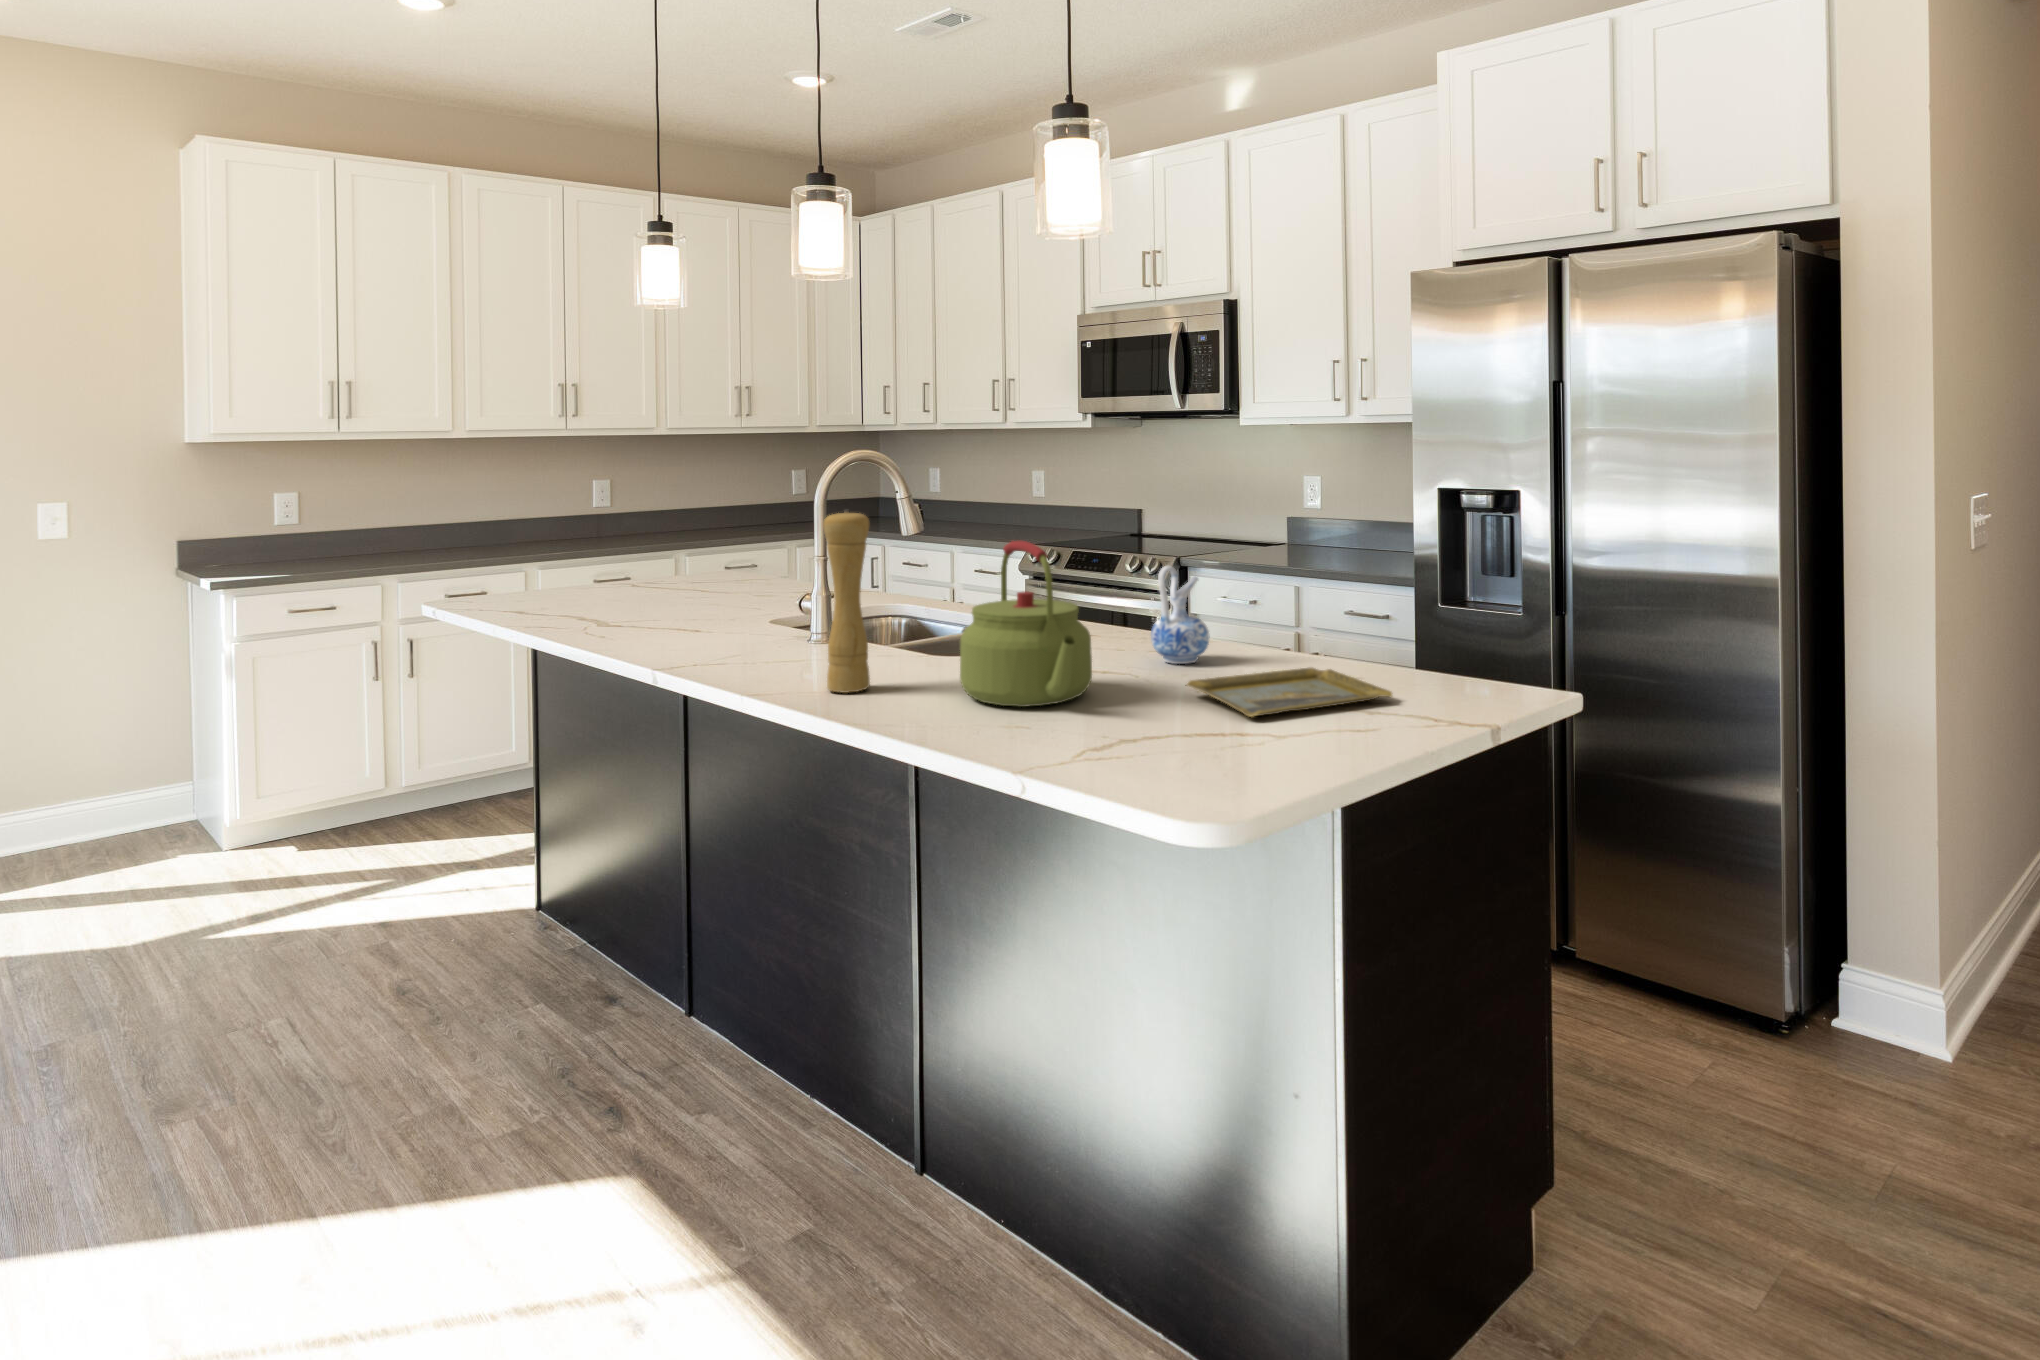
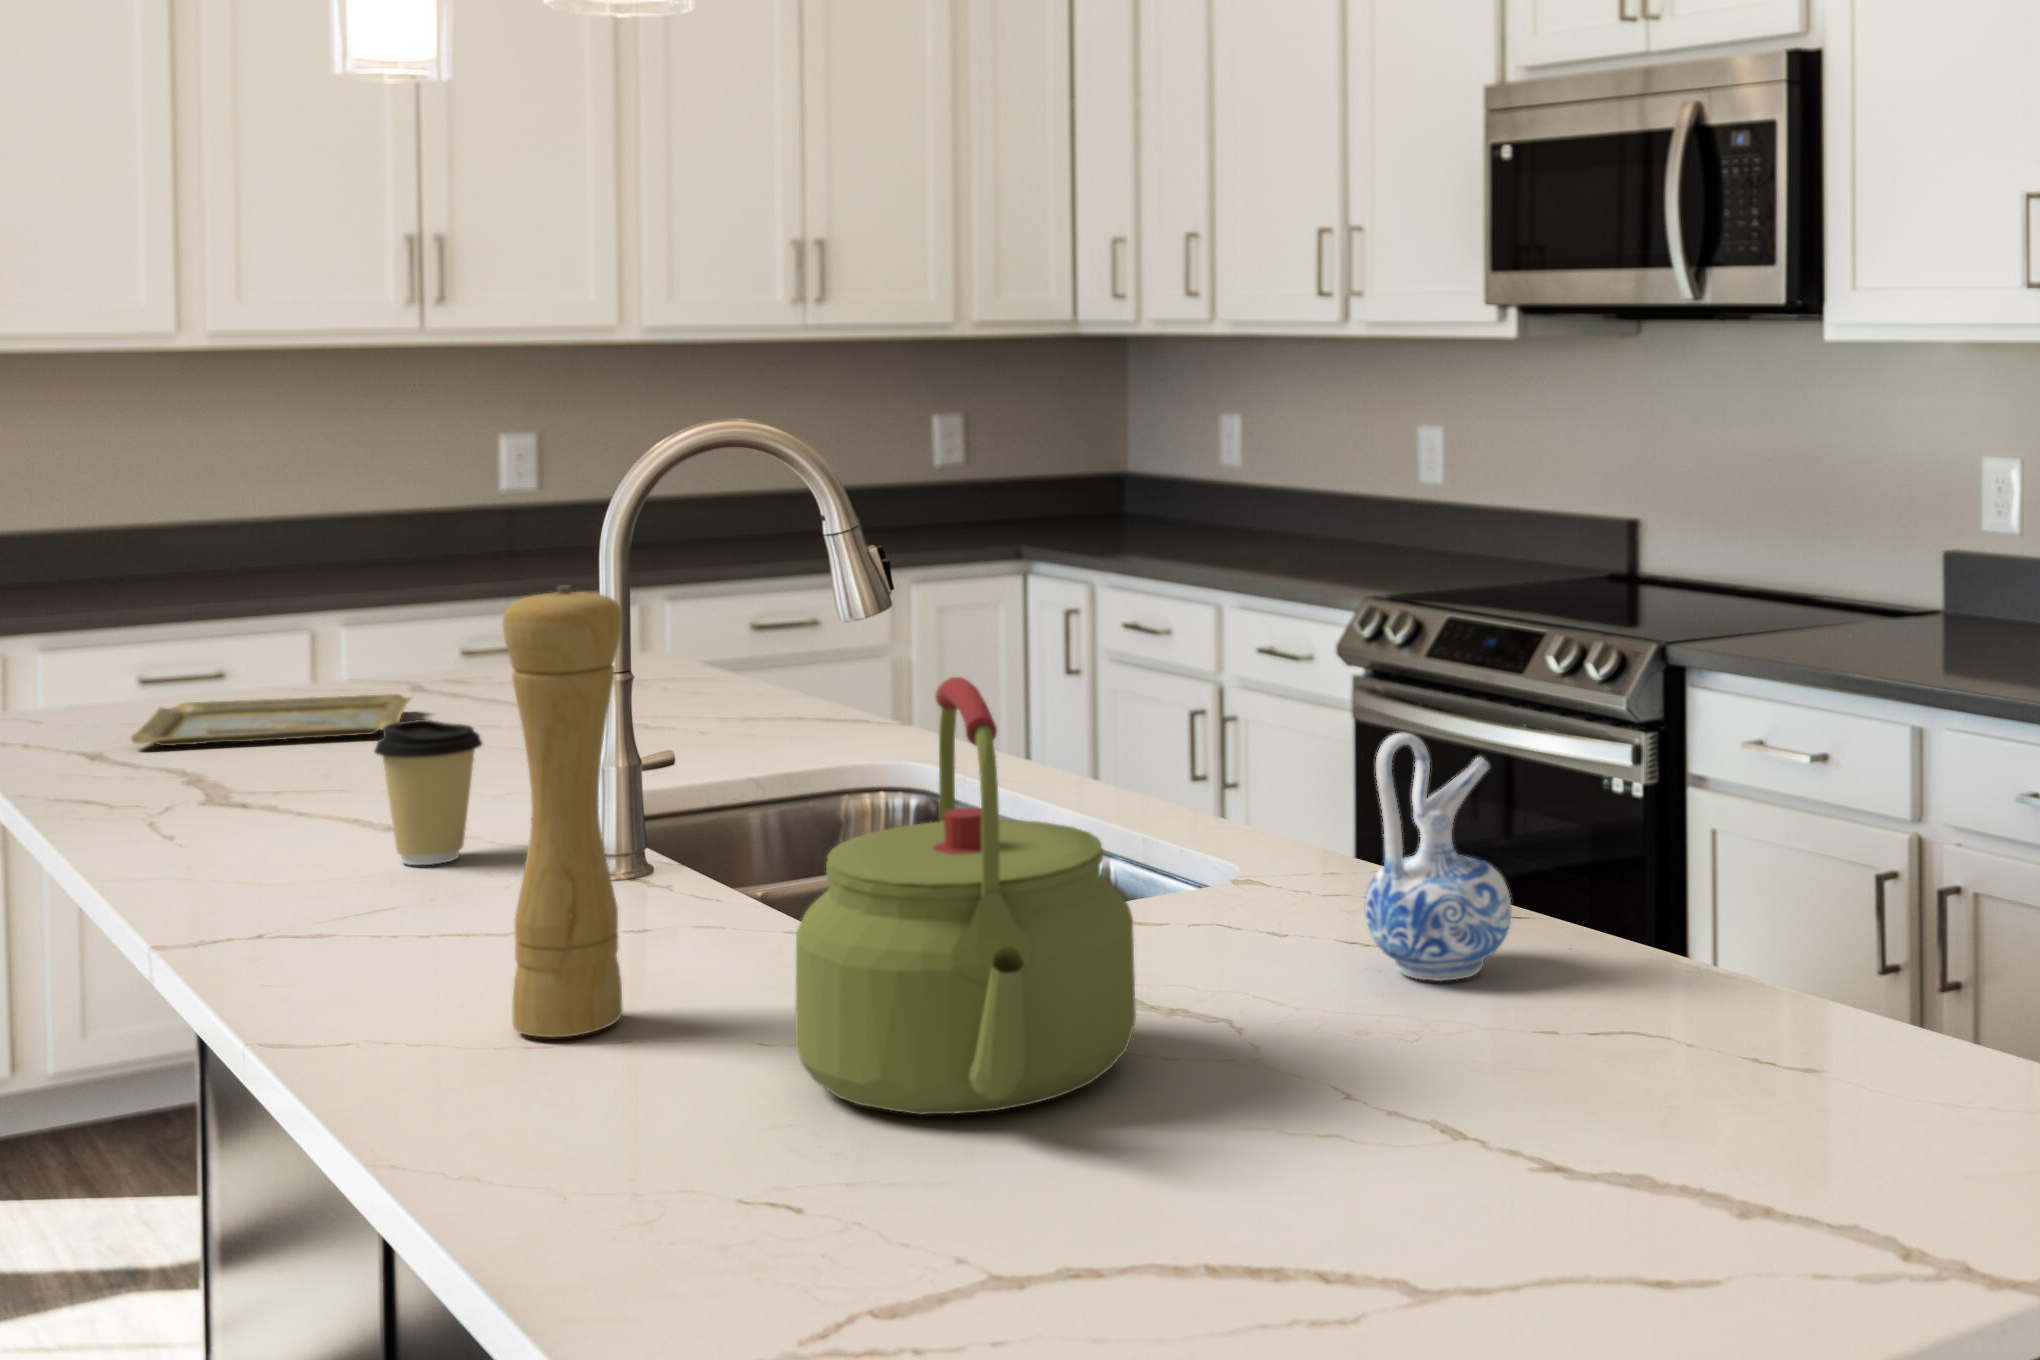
coffee cup: none [694,584,740,646] -> present [375,719,482,865]
tray: present [1185,668,1392,717] -> present [131,694,411,746]

